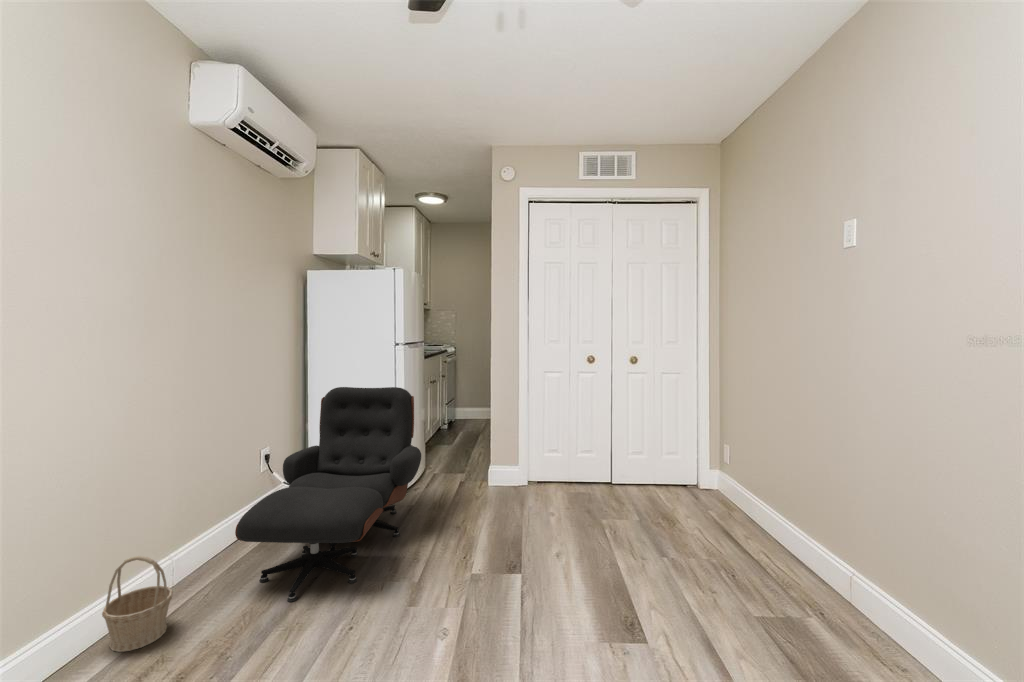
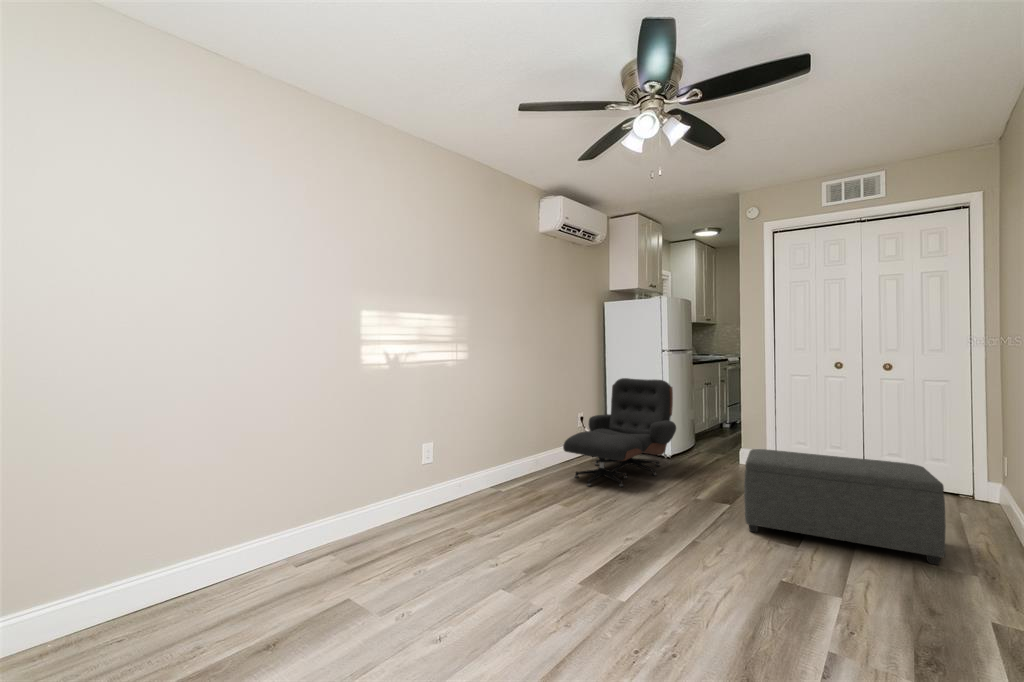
ottoman: none [554,482,791,632] -> present [744,449,946,565]
basket: present [102,556,173,652] -> none [512,445,537,485]

